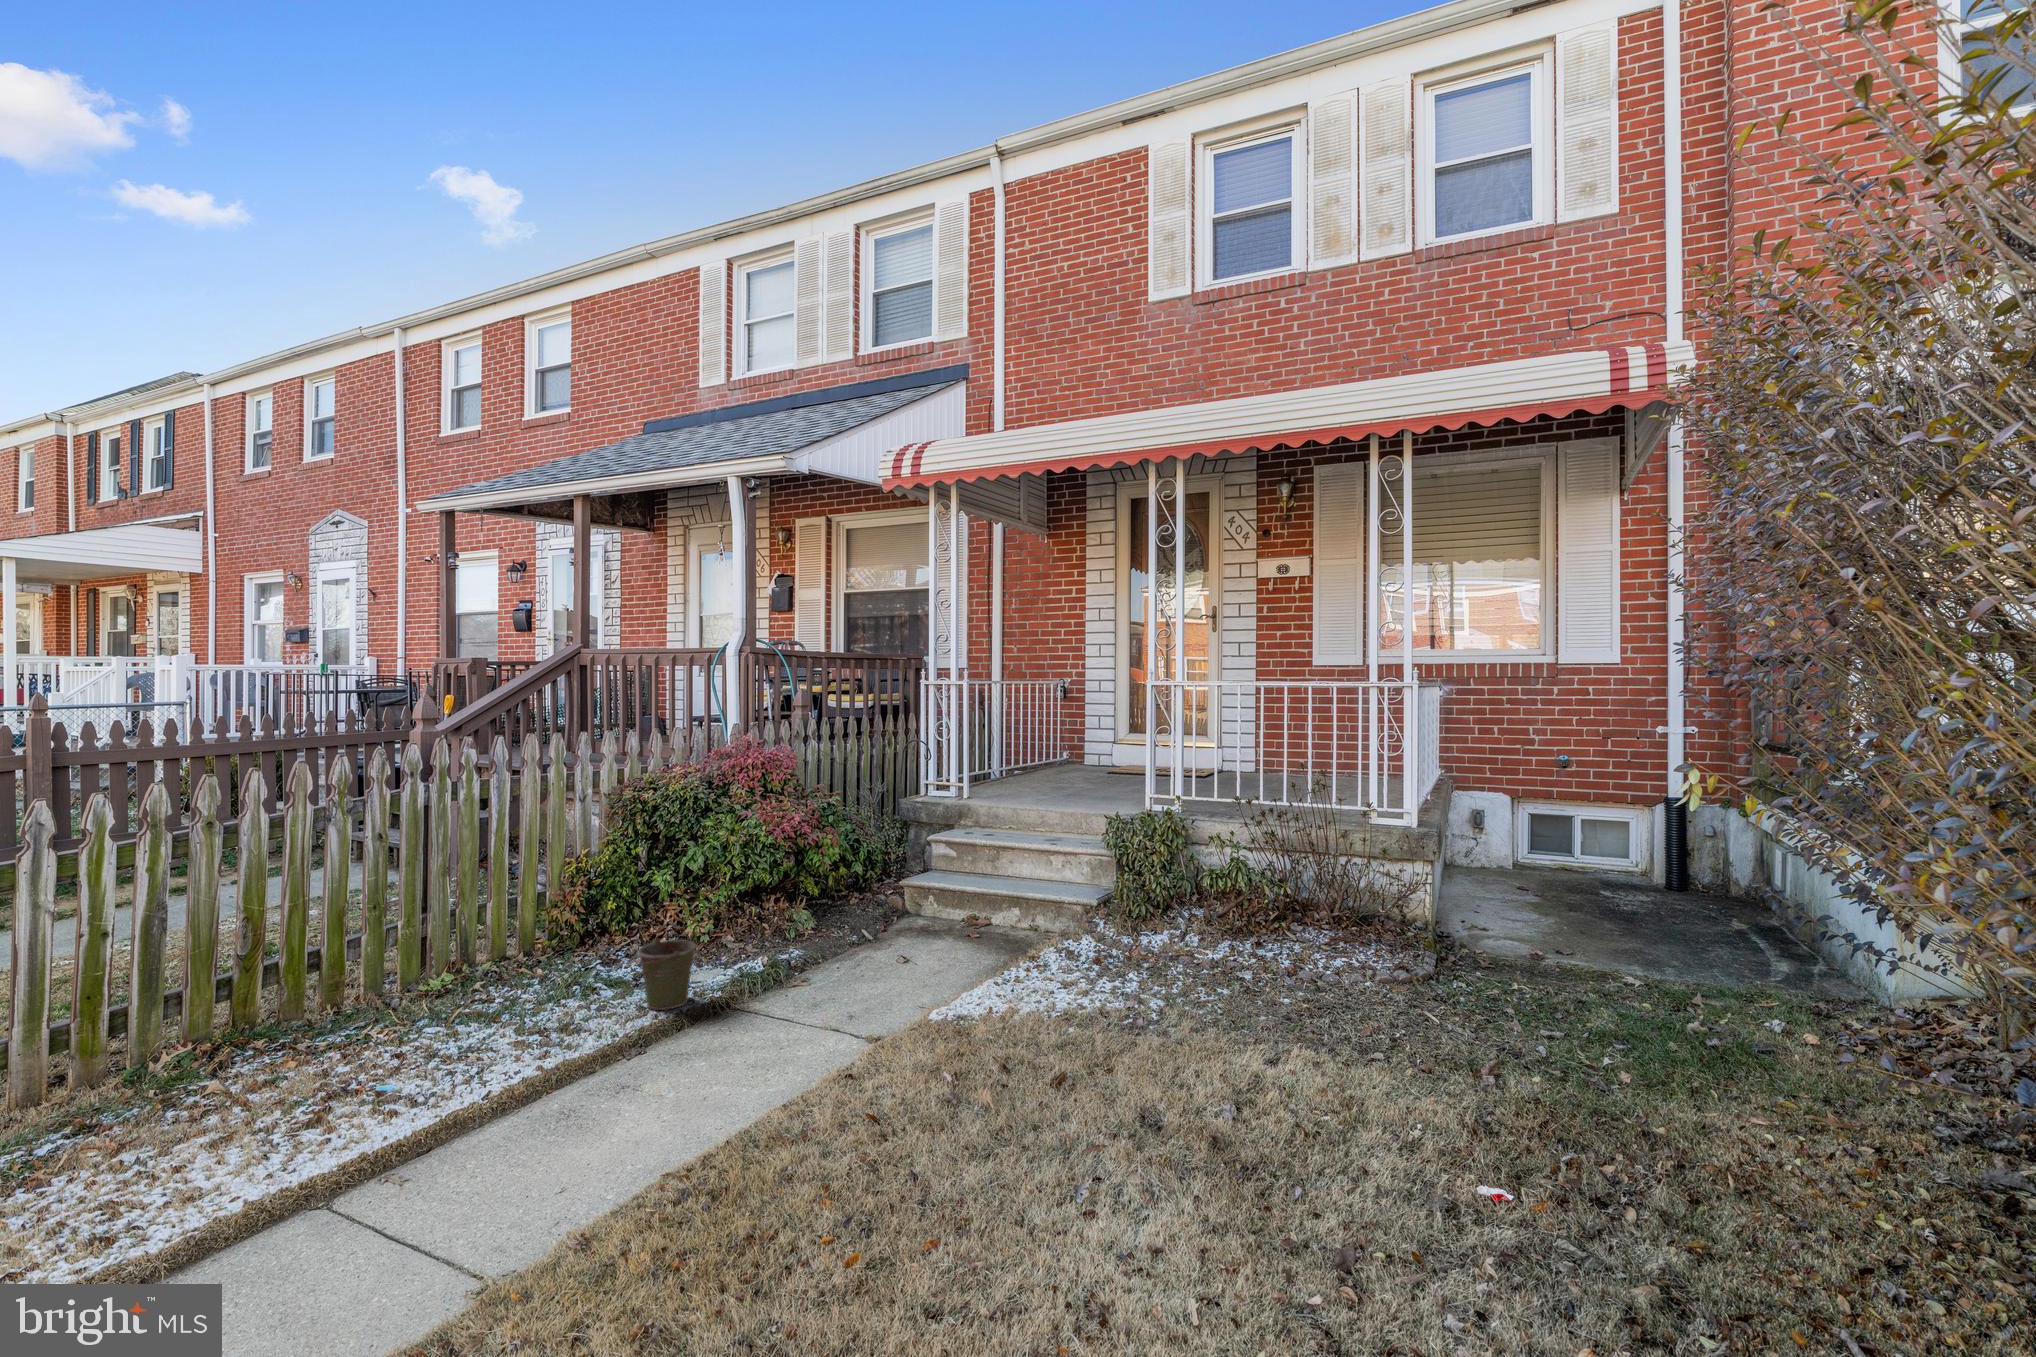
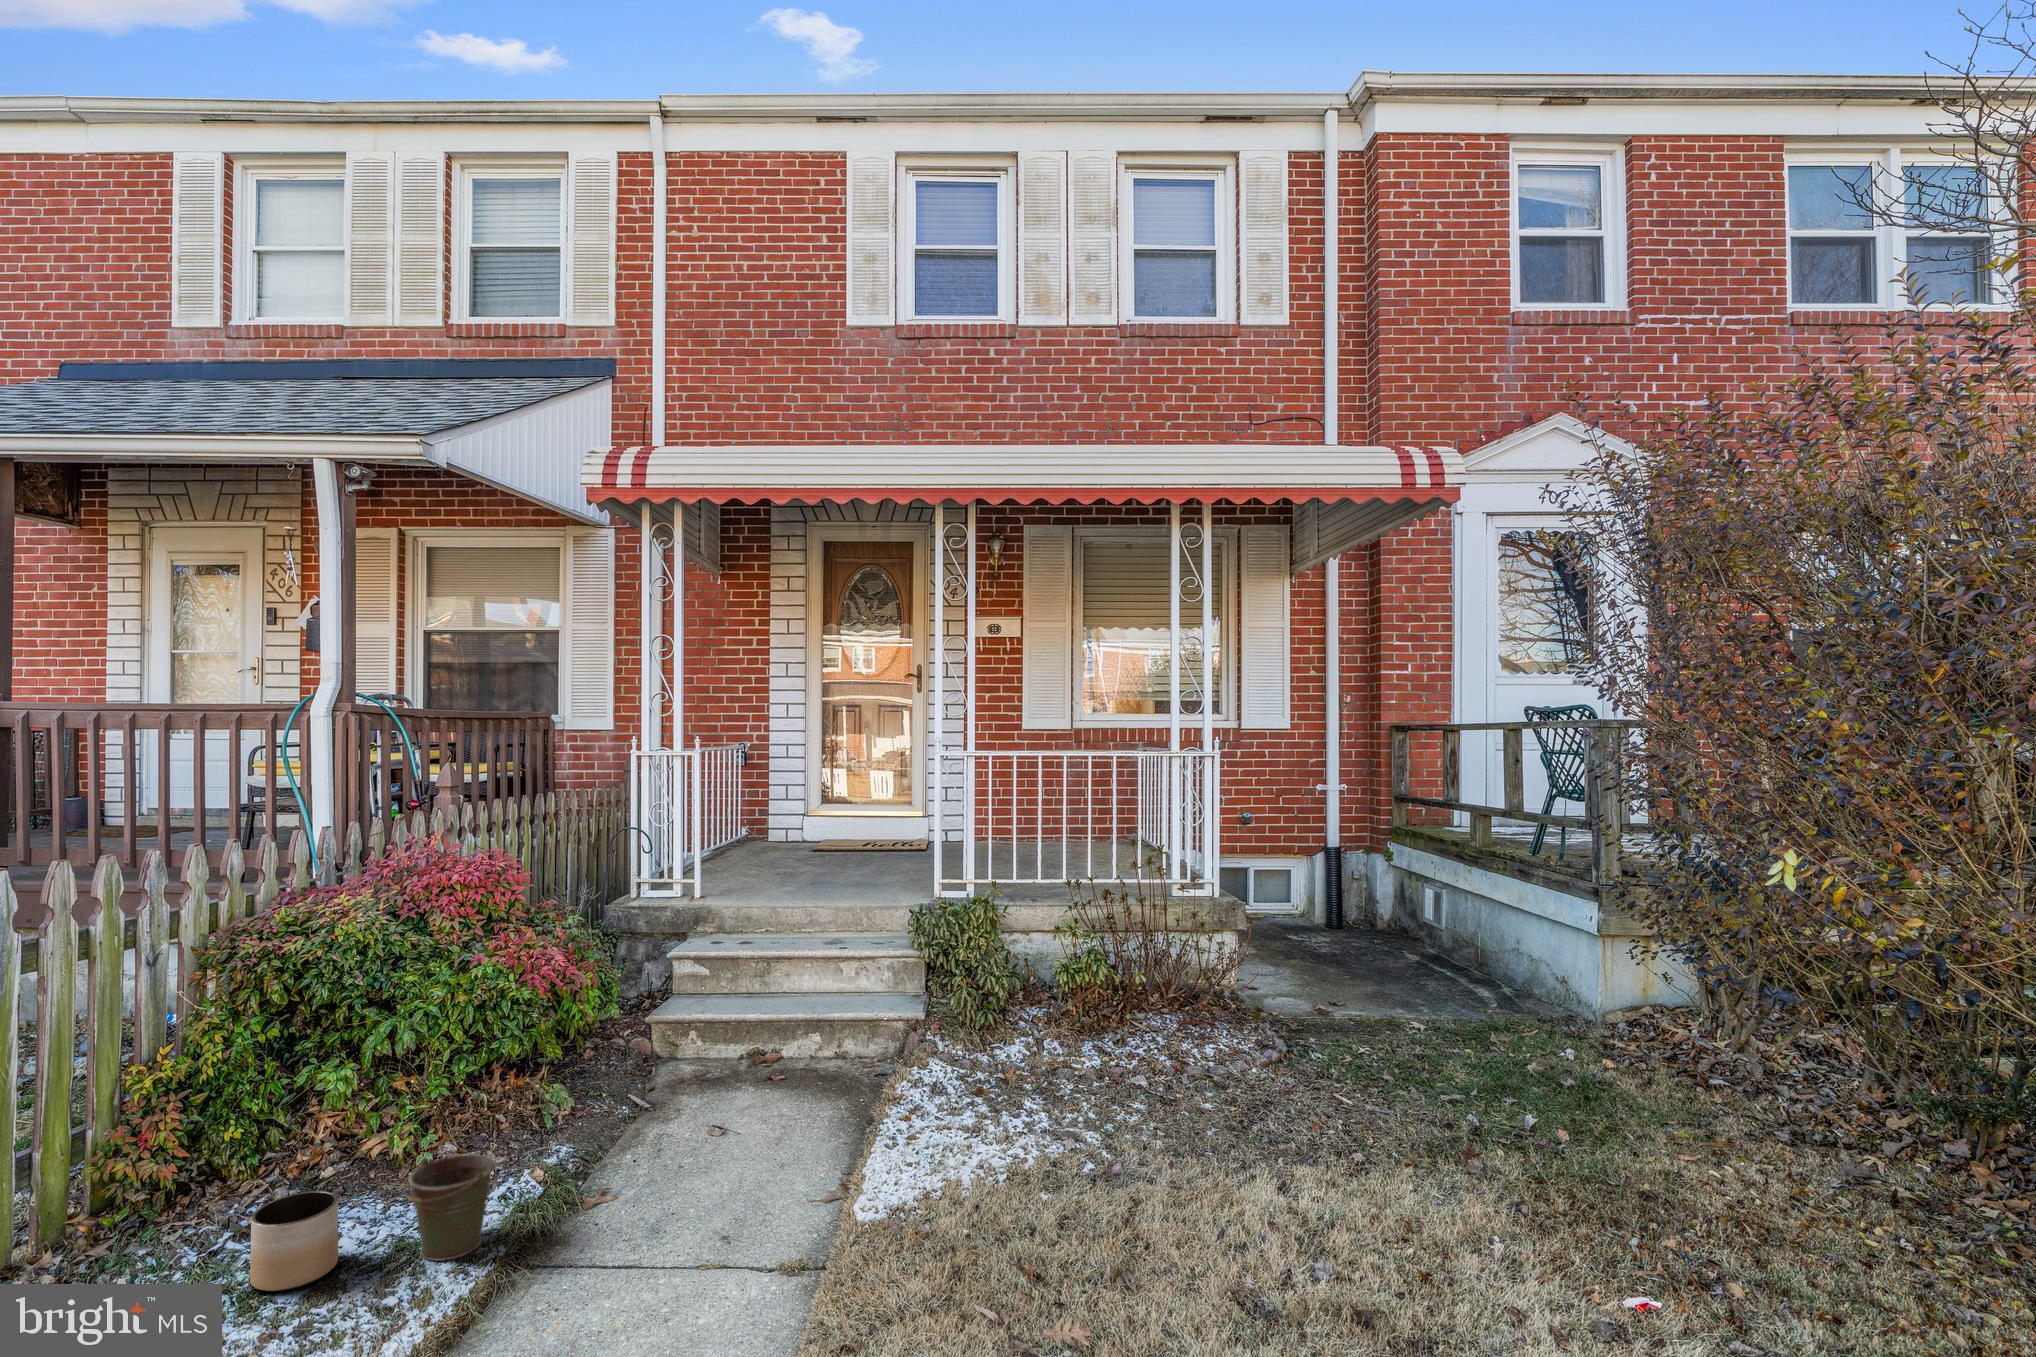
planter: none [547,948,602,1008] -> present [250,1191,338,1291]

